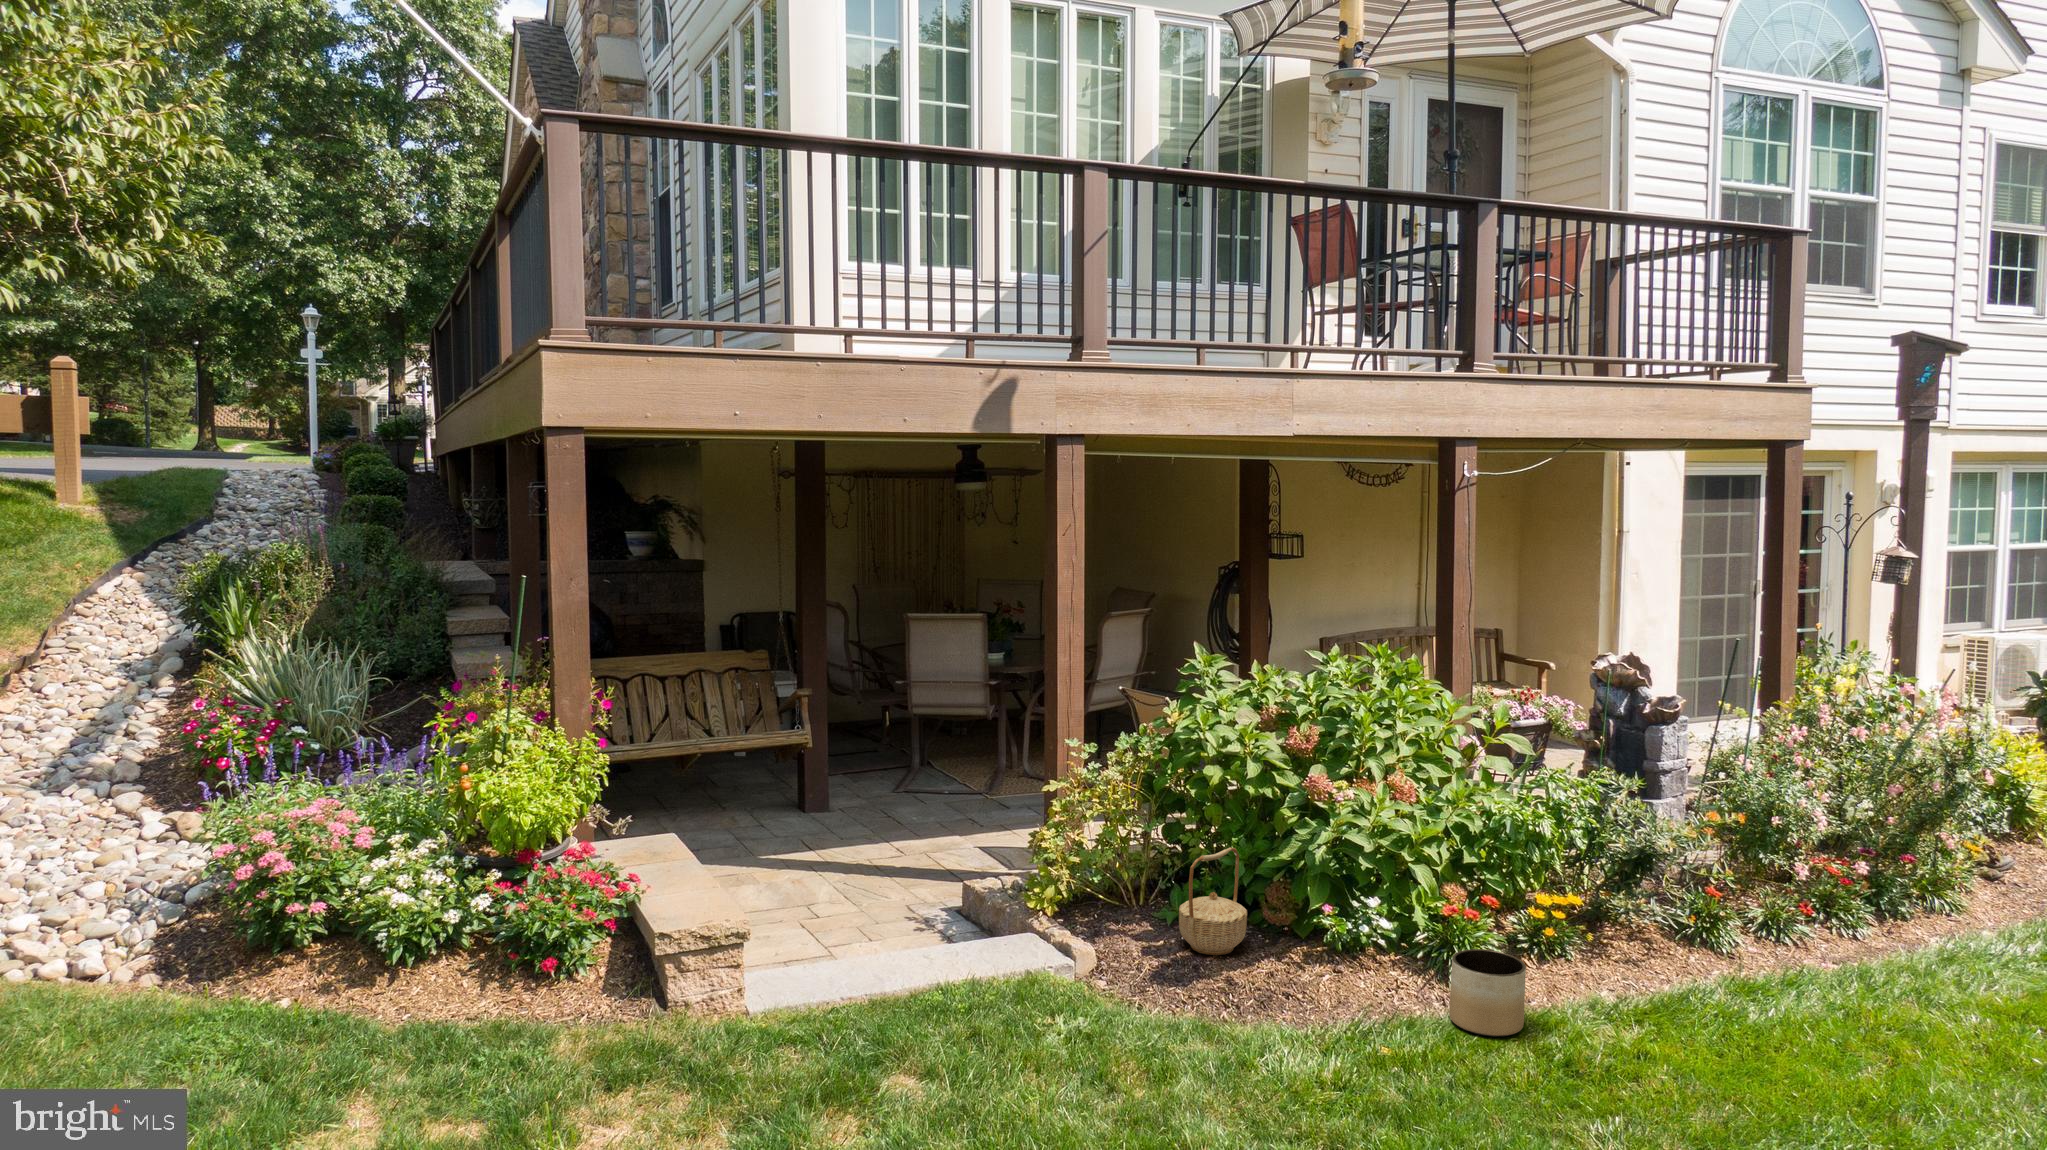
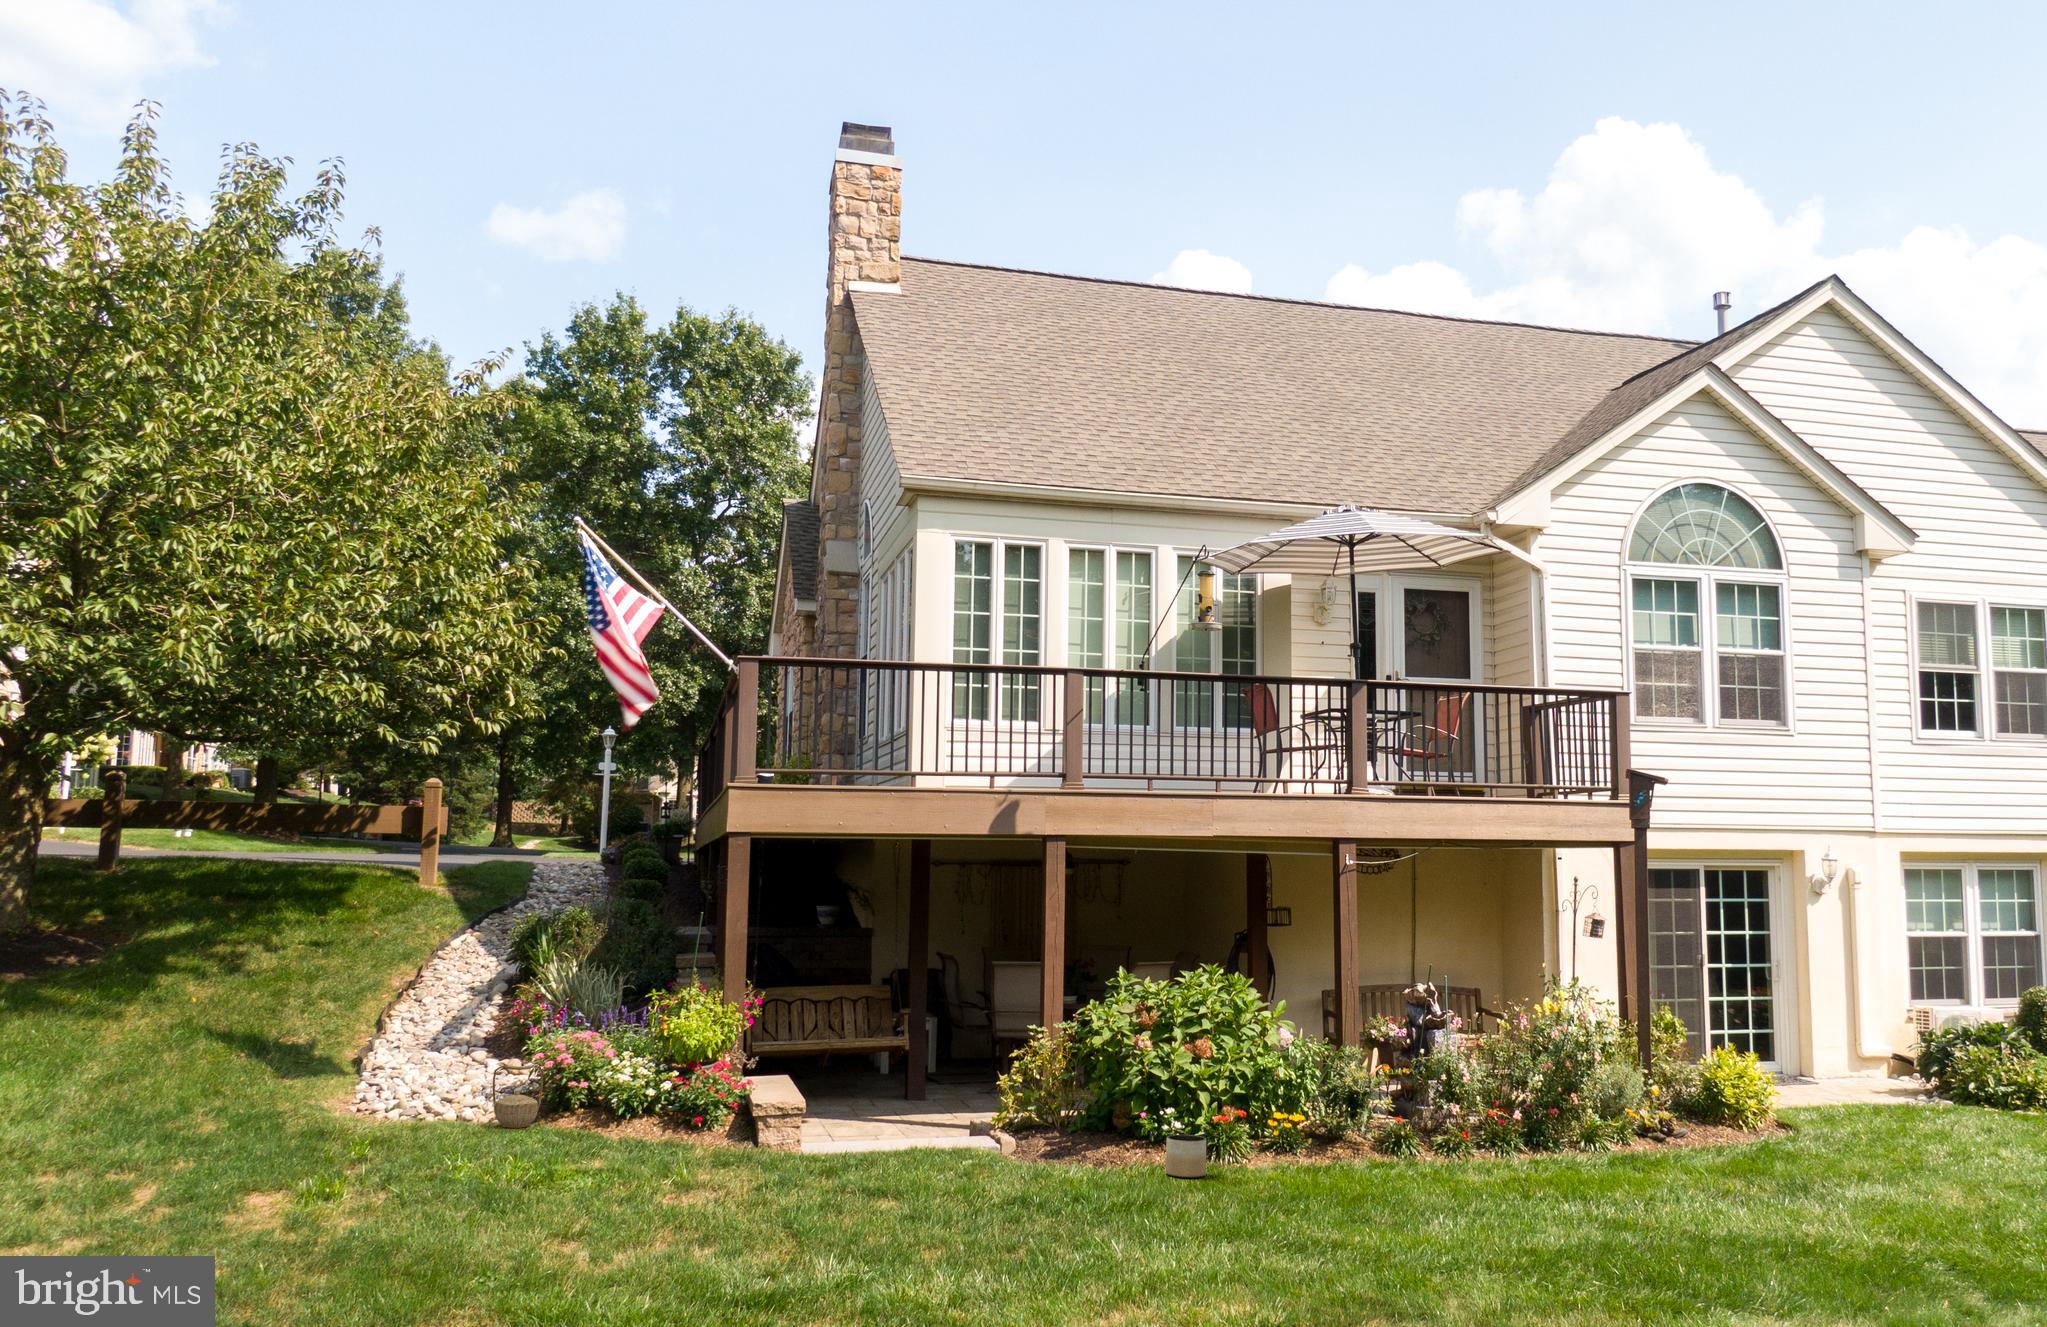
basket: present [1179,847,1247,955] -> present [493,1065,543,1128]

